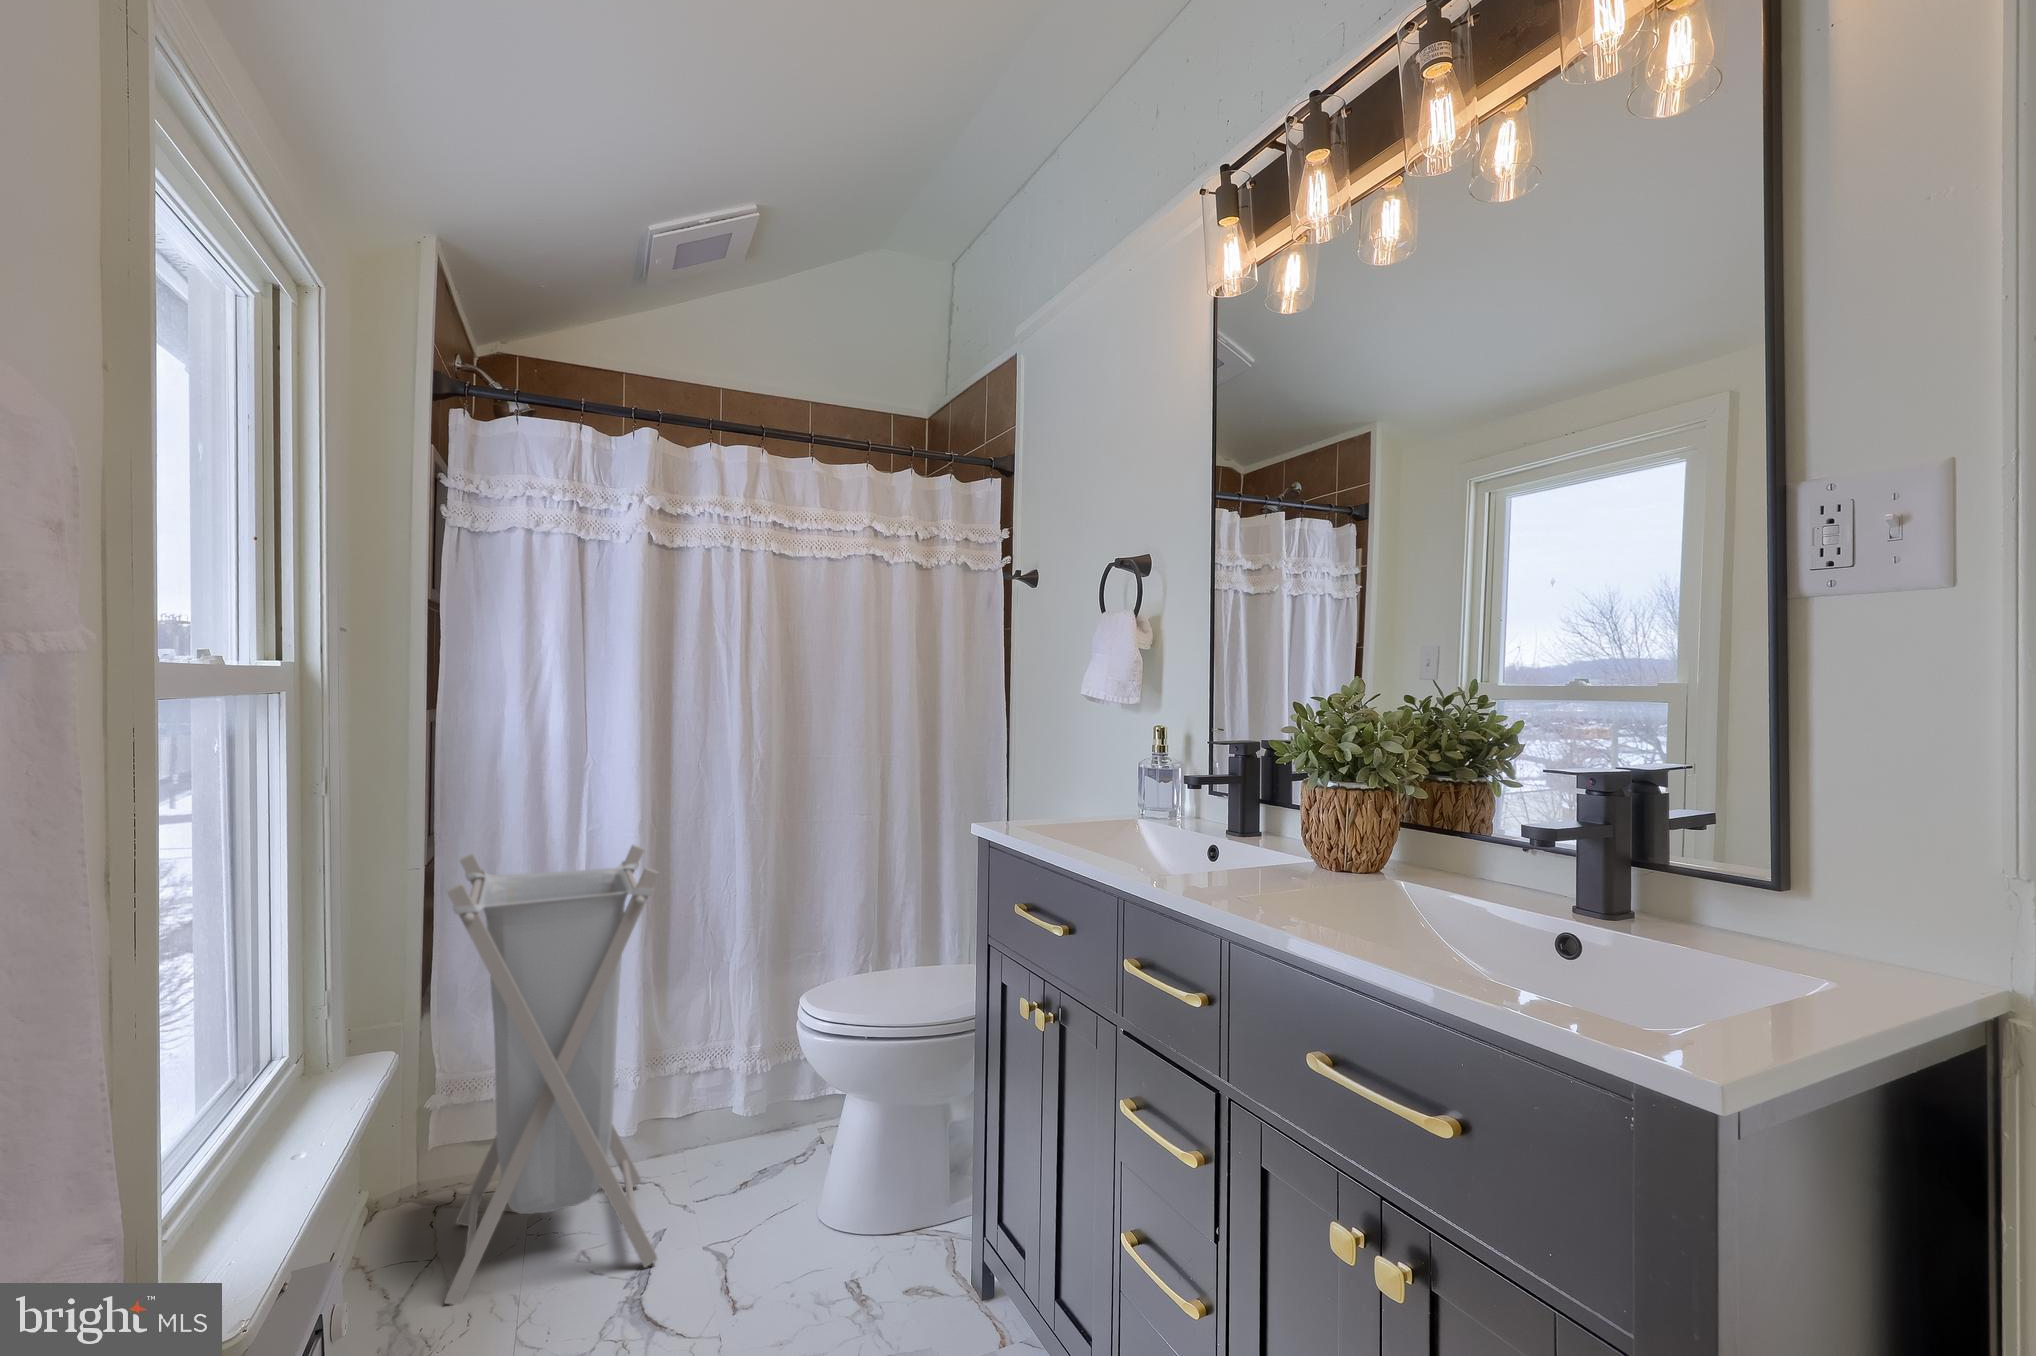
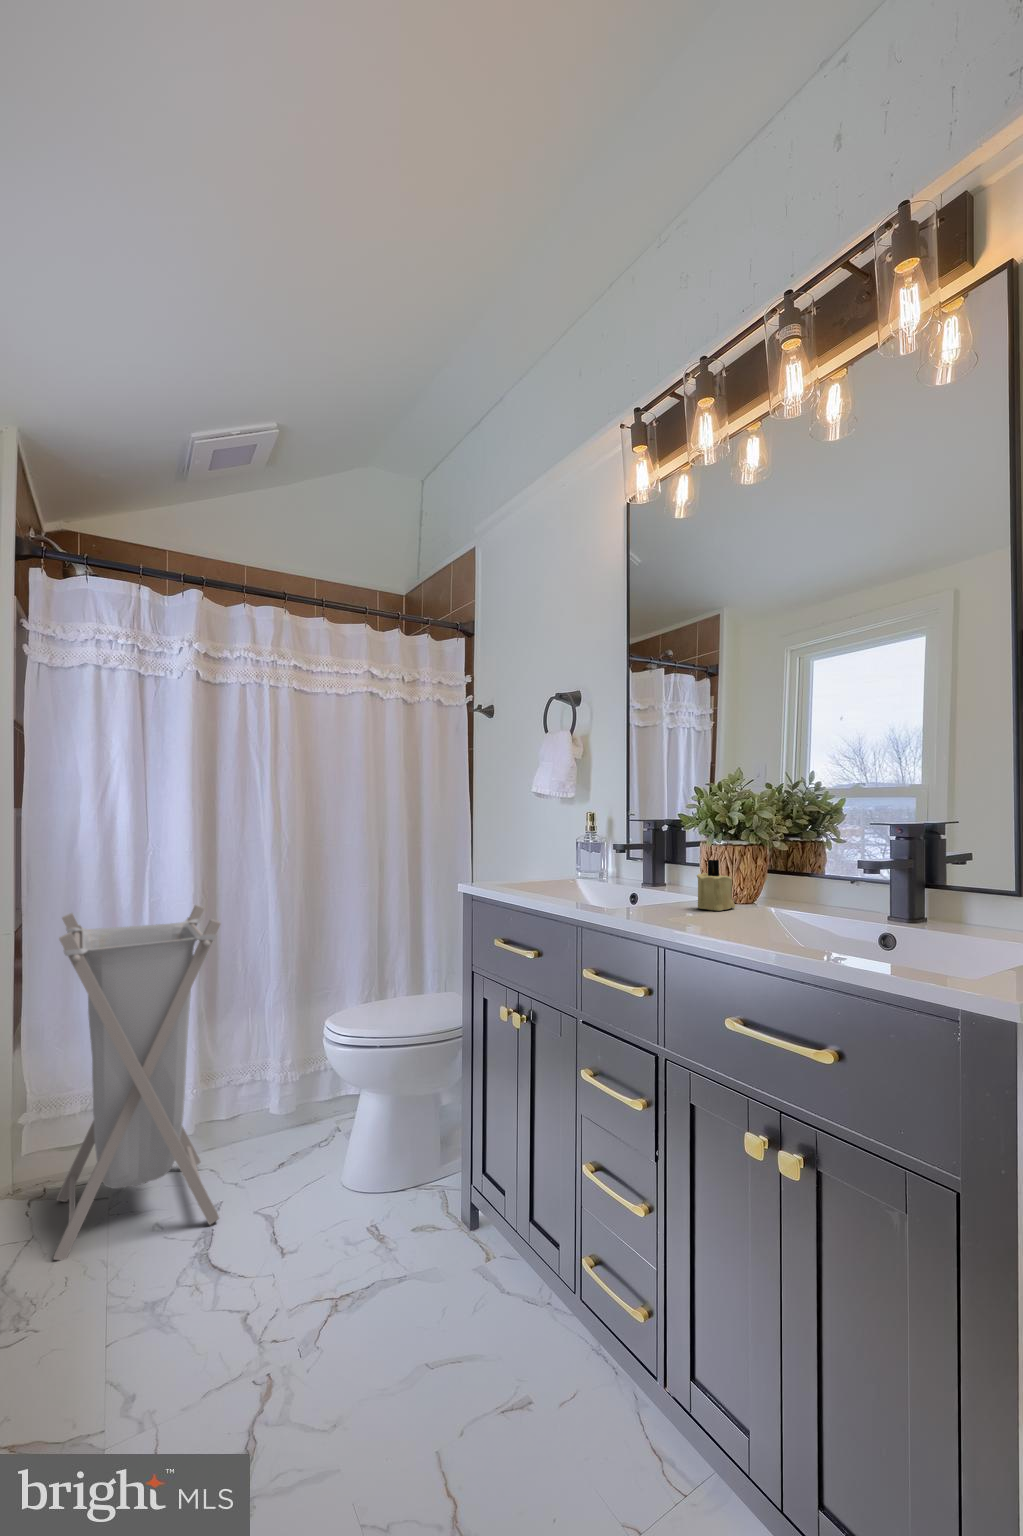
candle: none [1290,811,1345,884] -> present [697,860,735,911]

